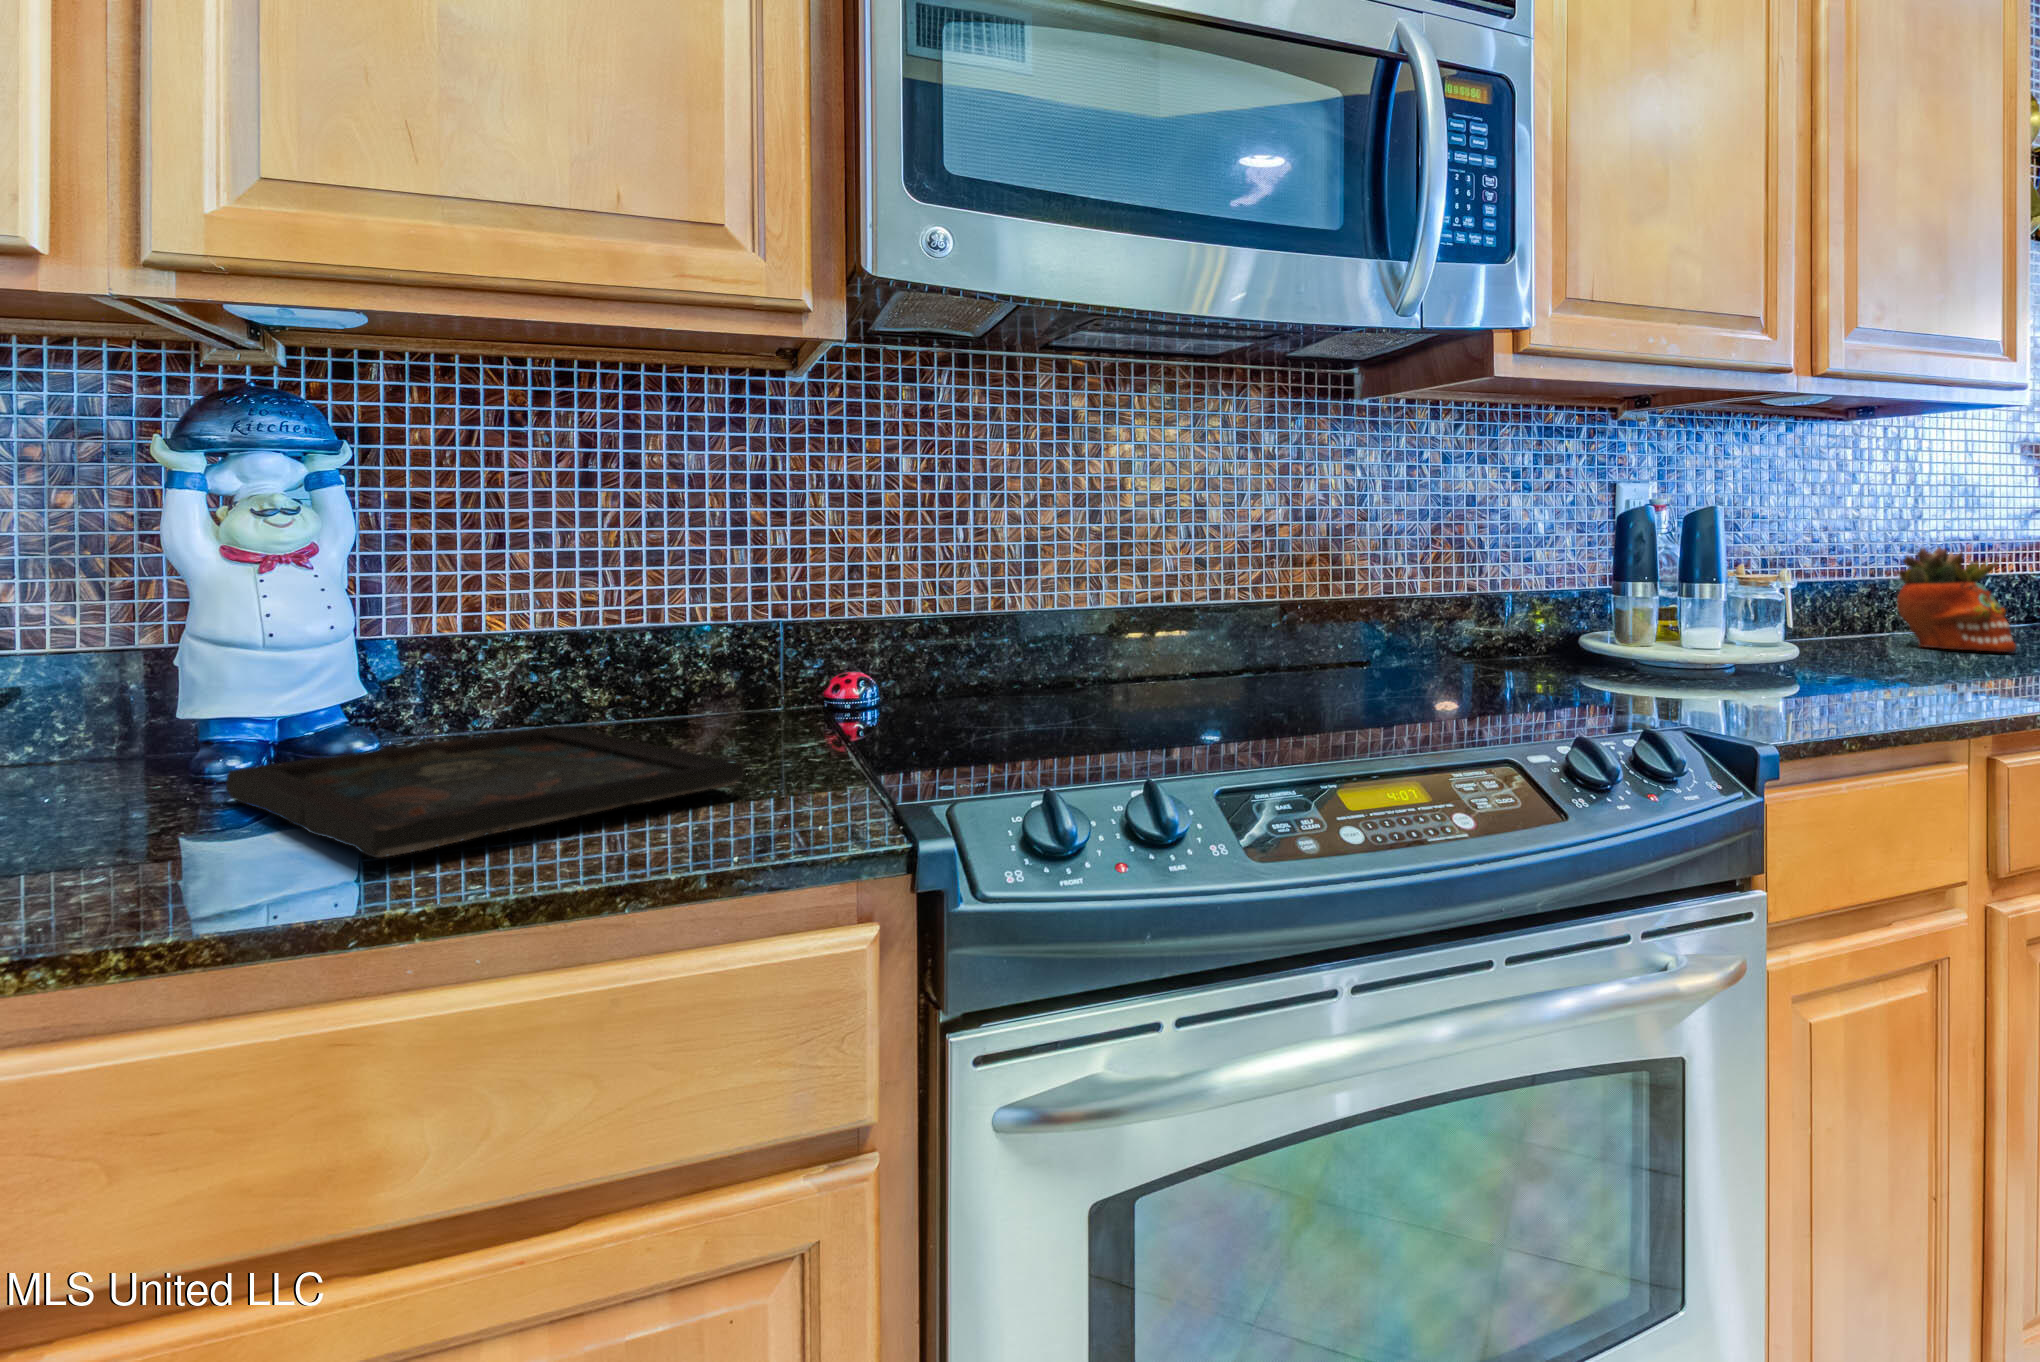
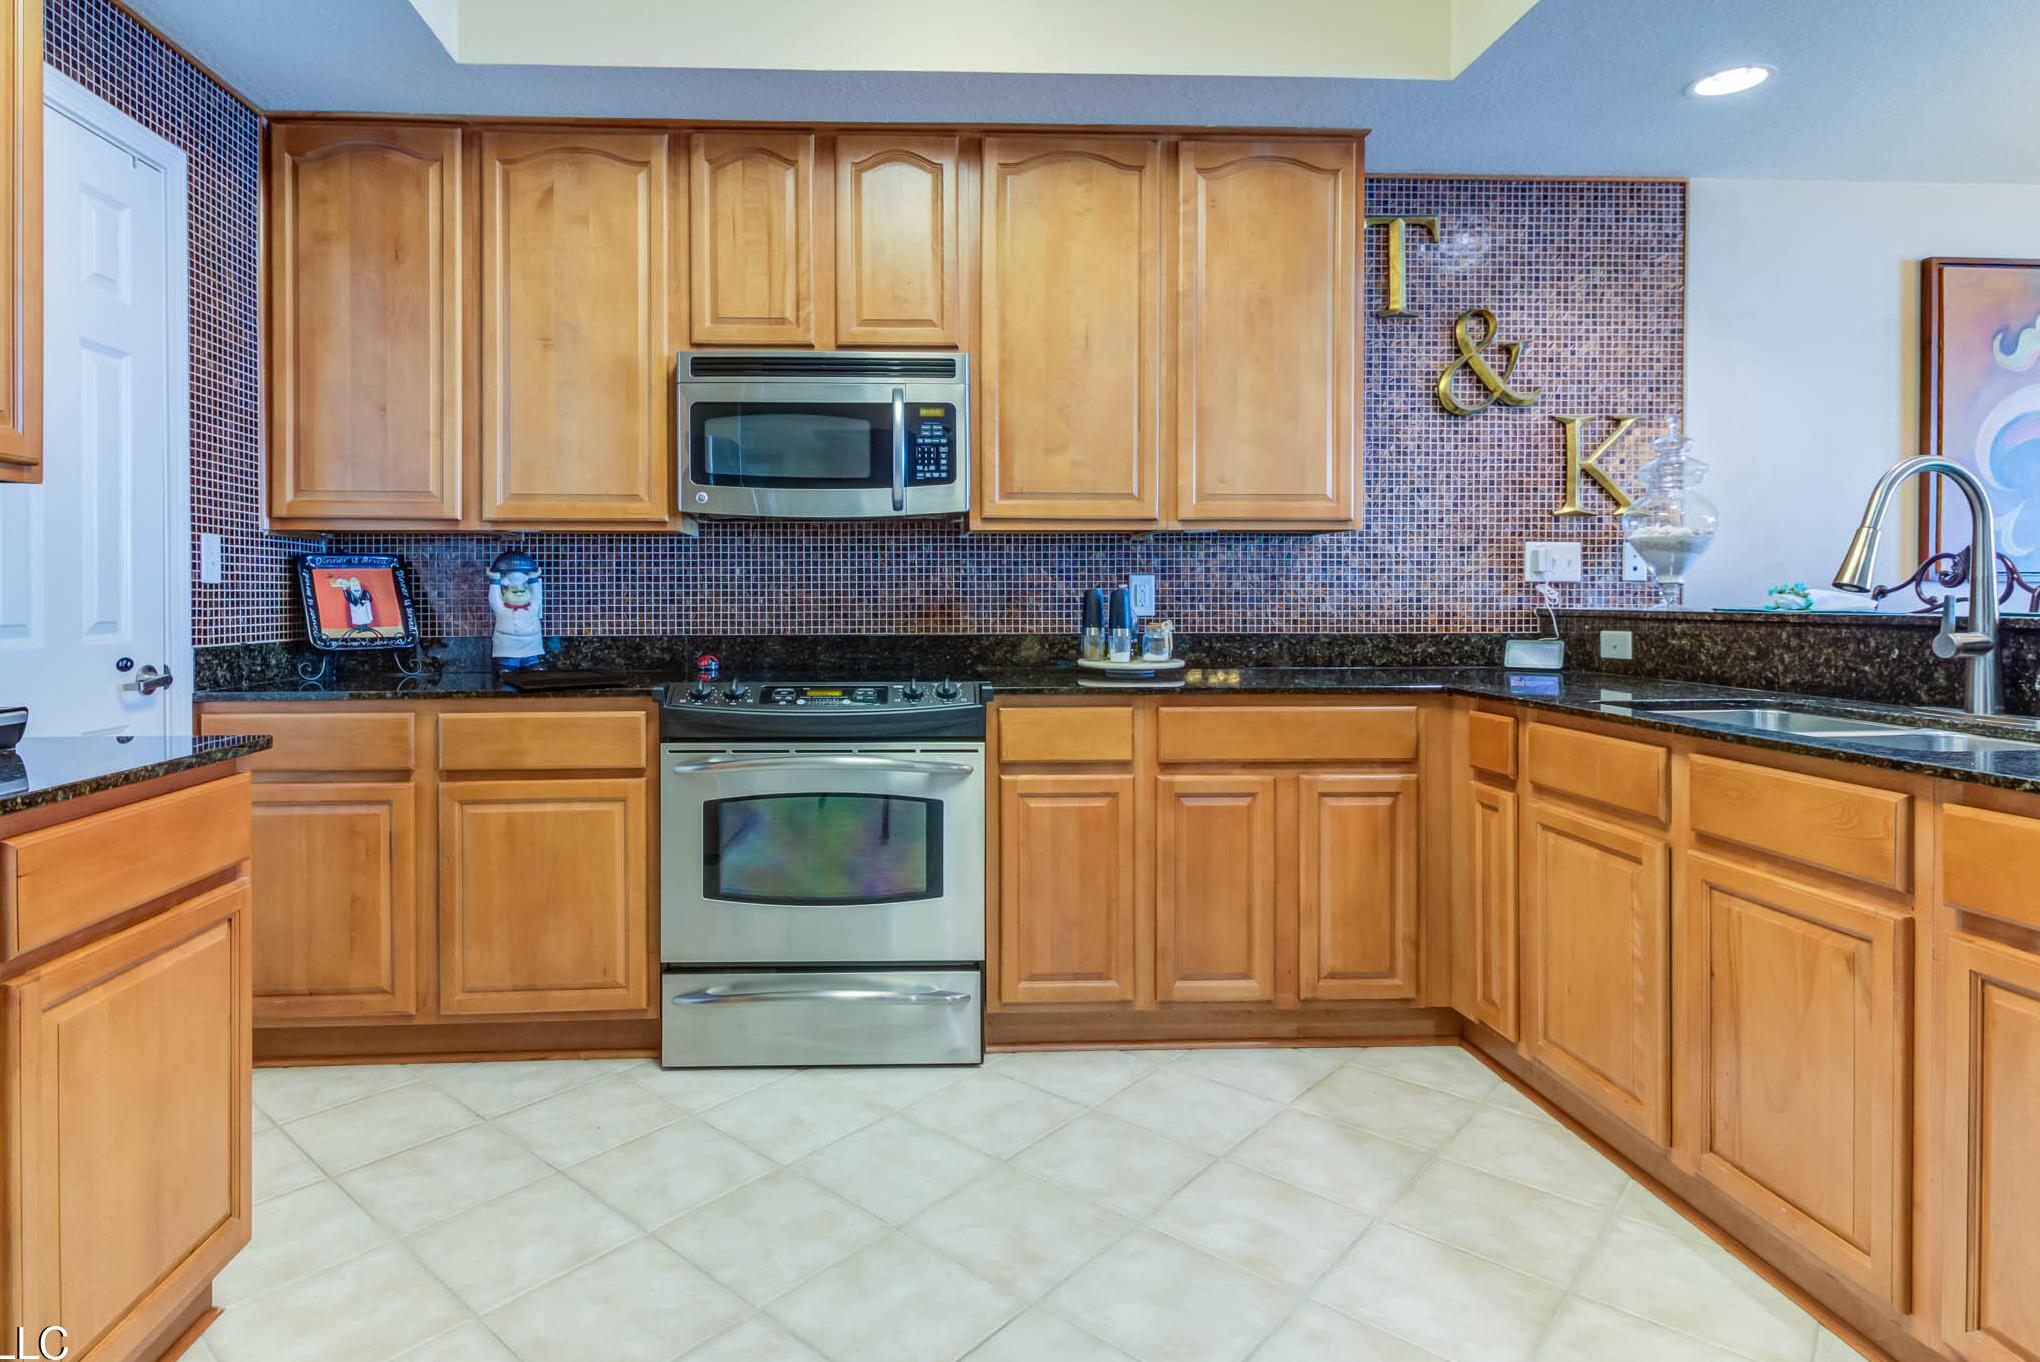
succulent planter: present [1897,547,2016,652] -> none [1302,612,1355,675]

